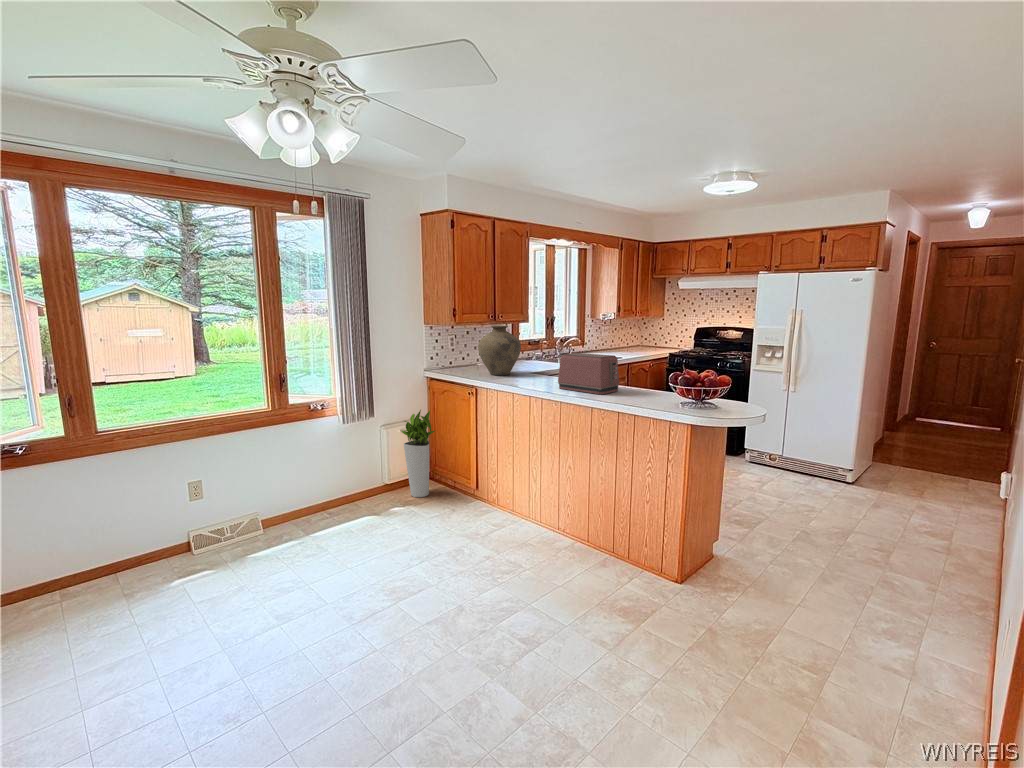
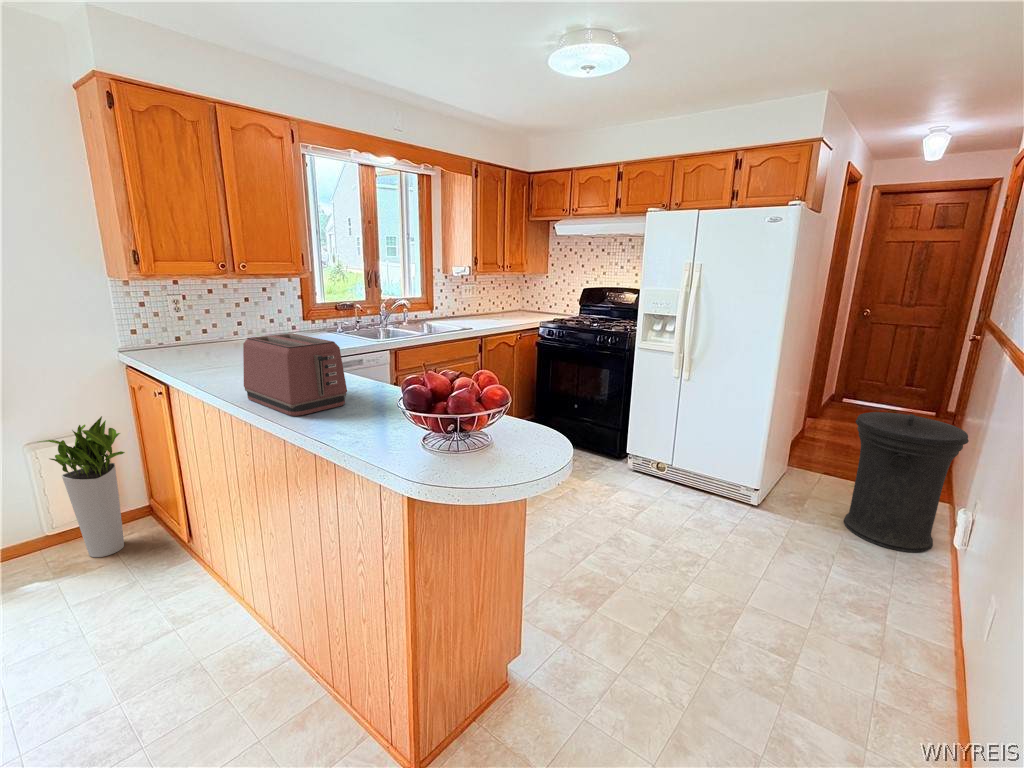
vase: present [478,325,521,375] -> none [171,281,252,364]
trash can: none [923,411,1014,510] -> present [844,412,969,552]

